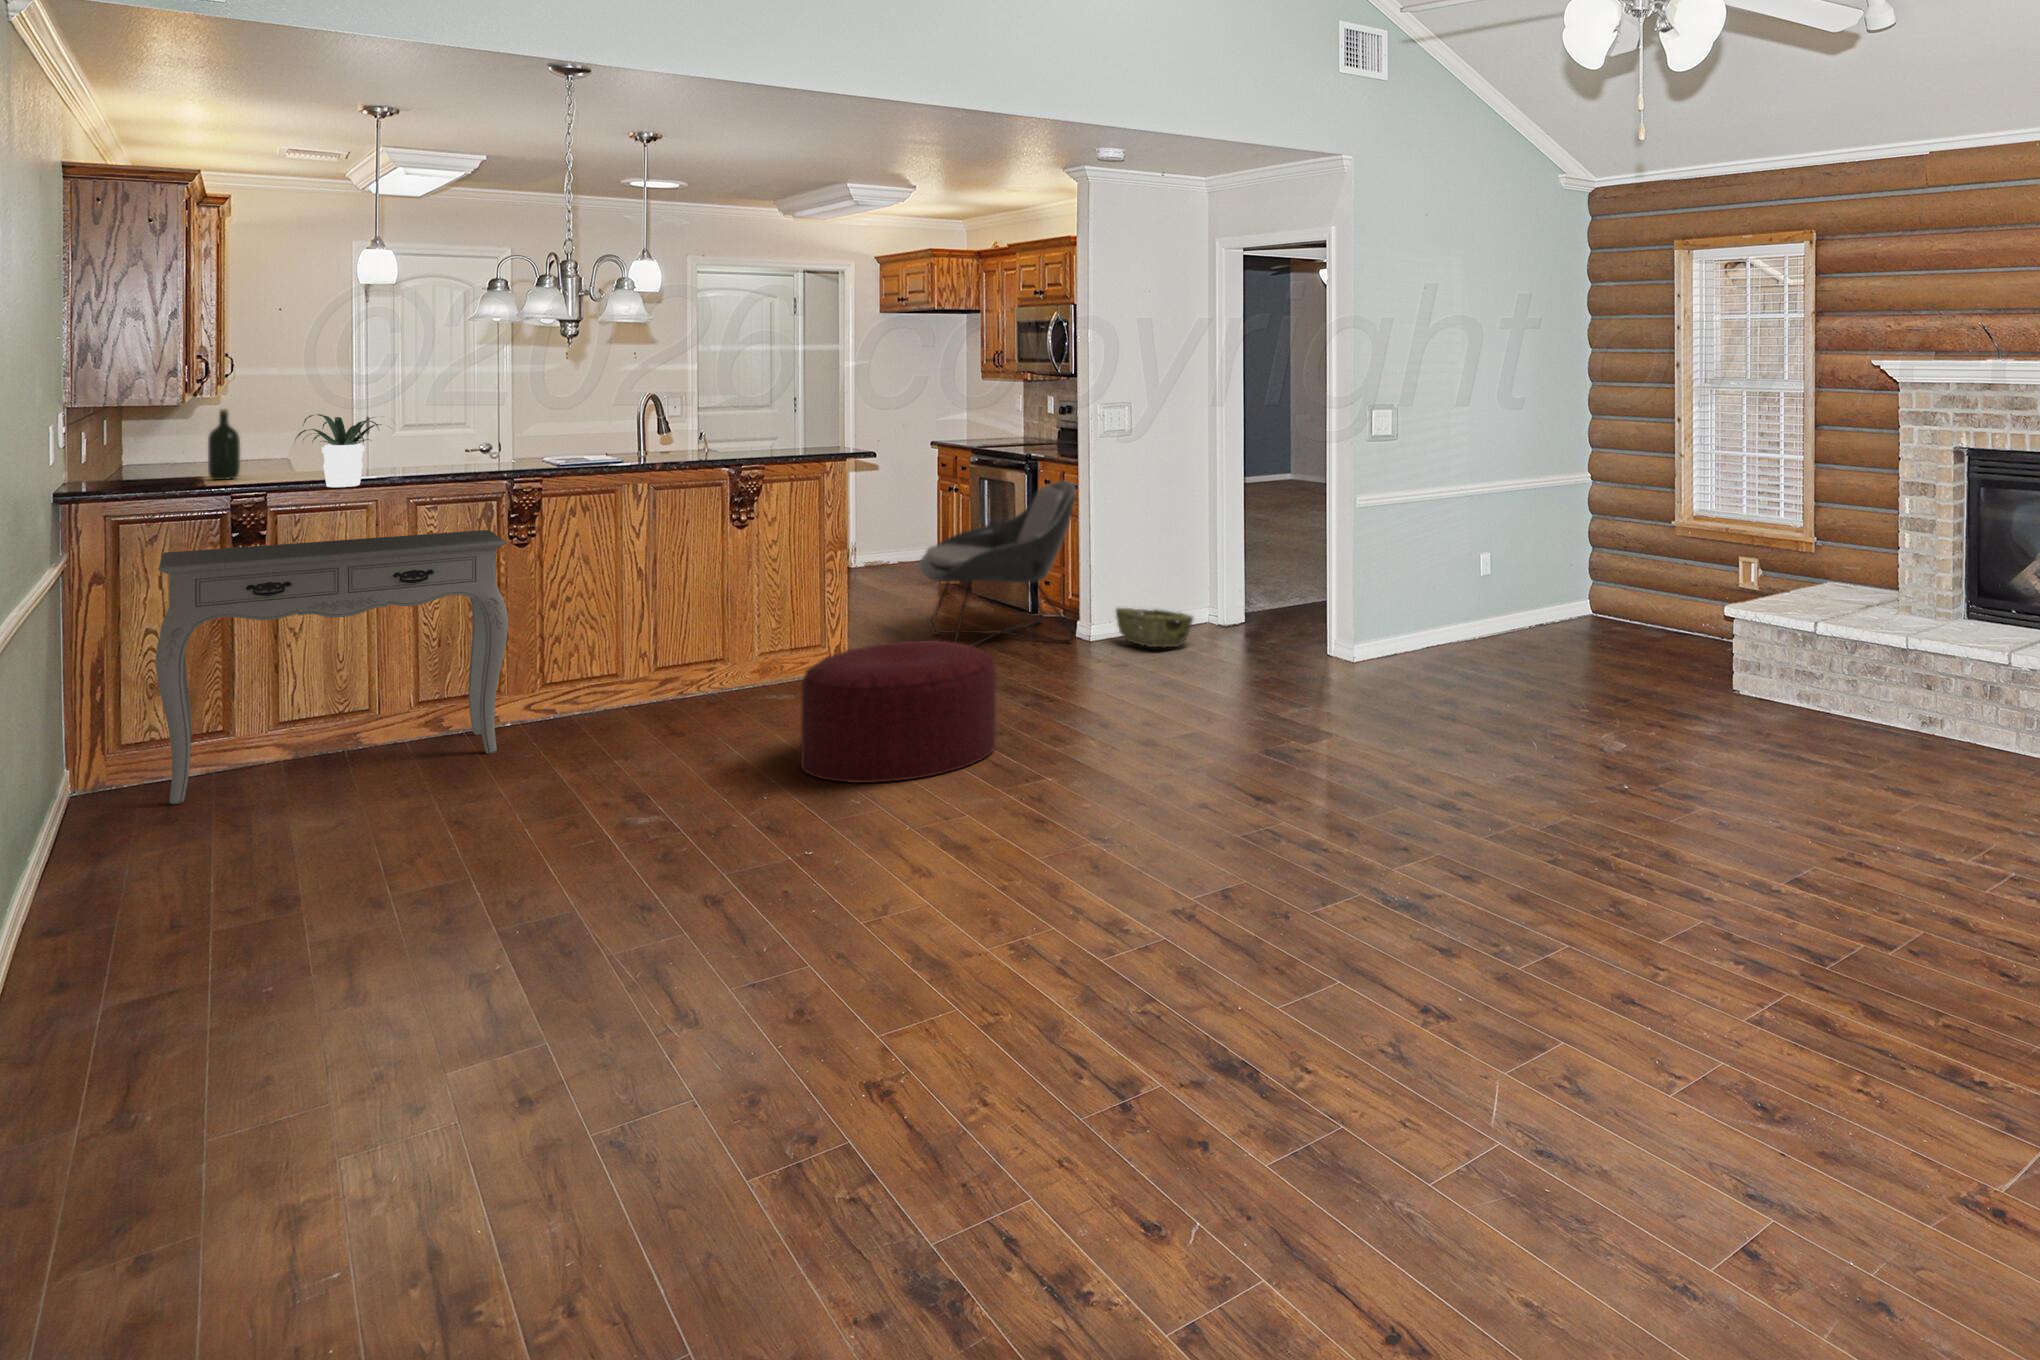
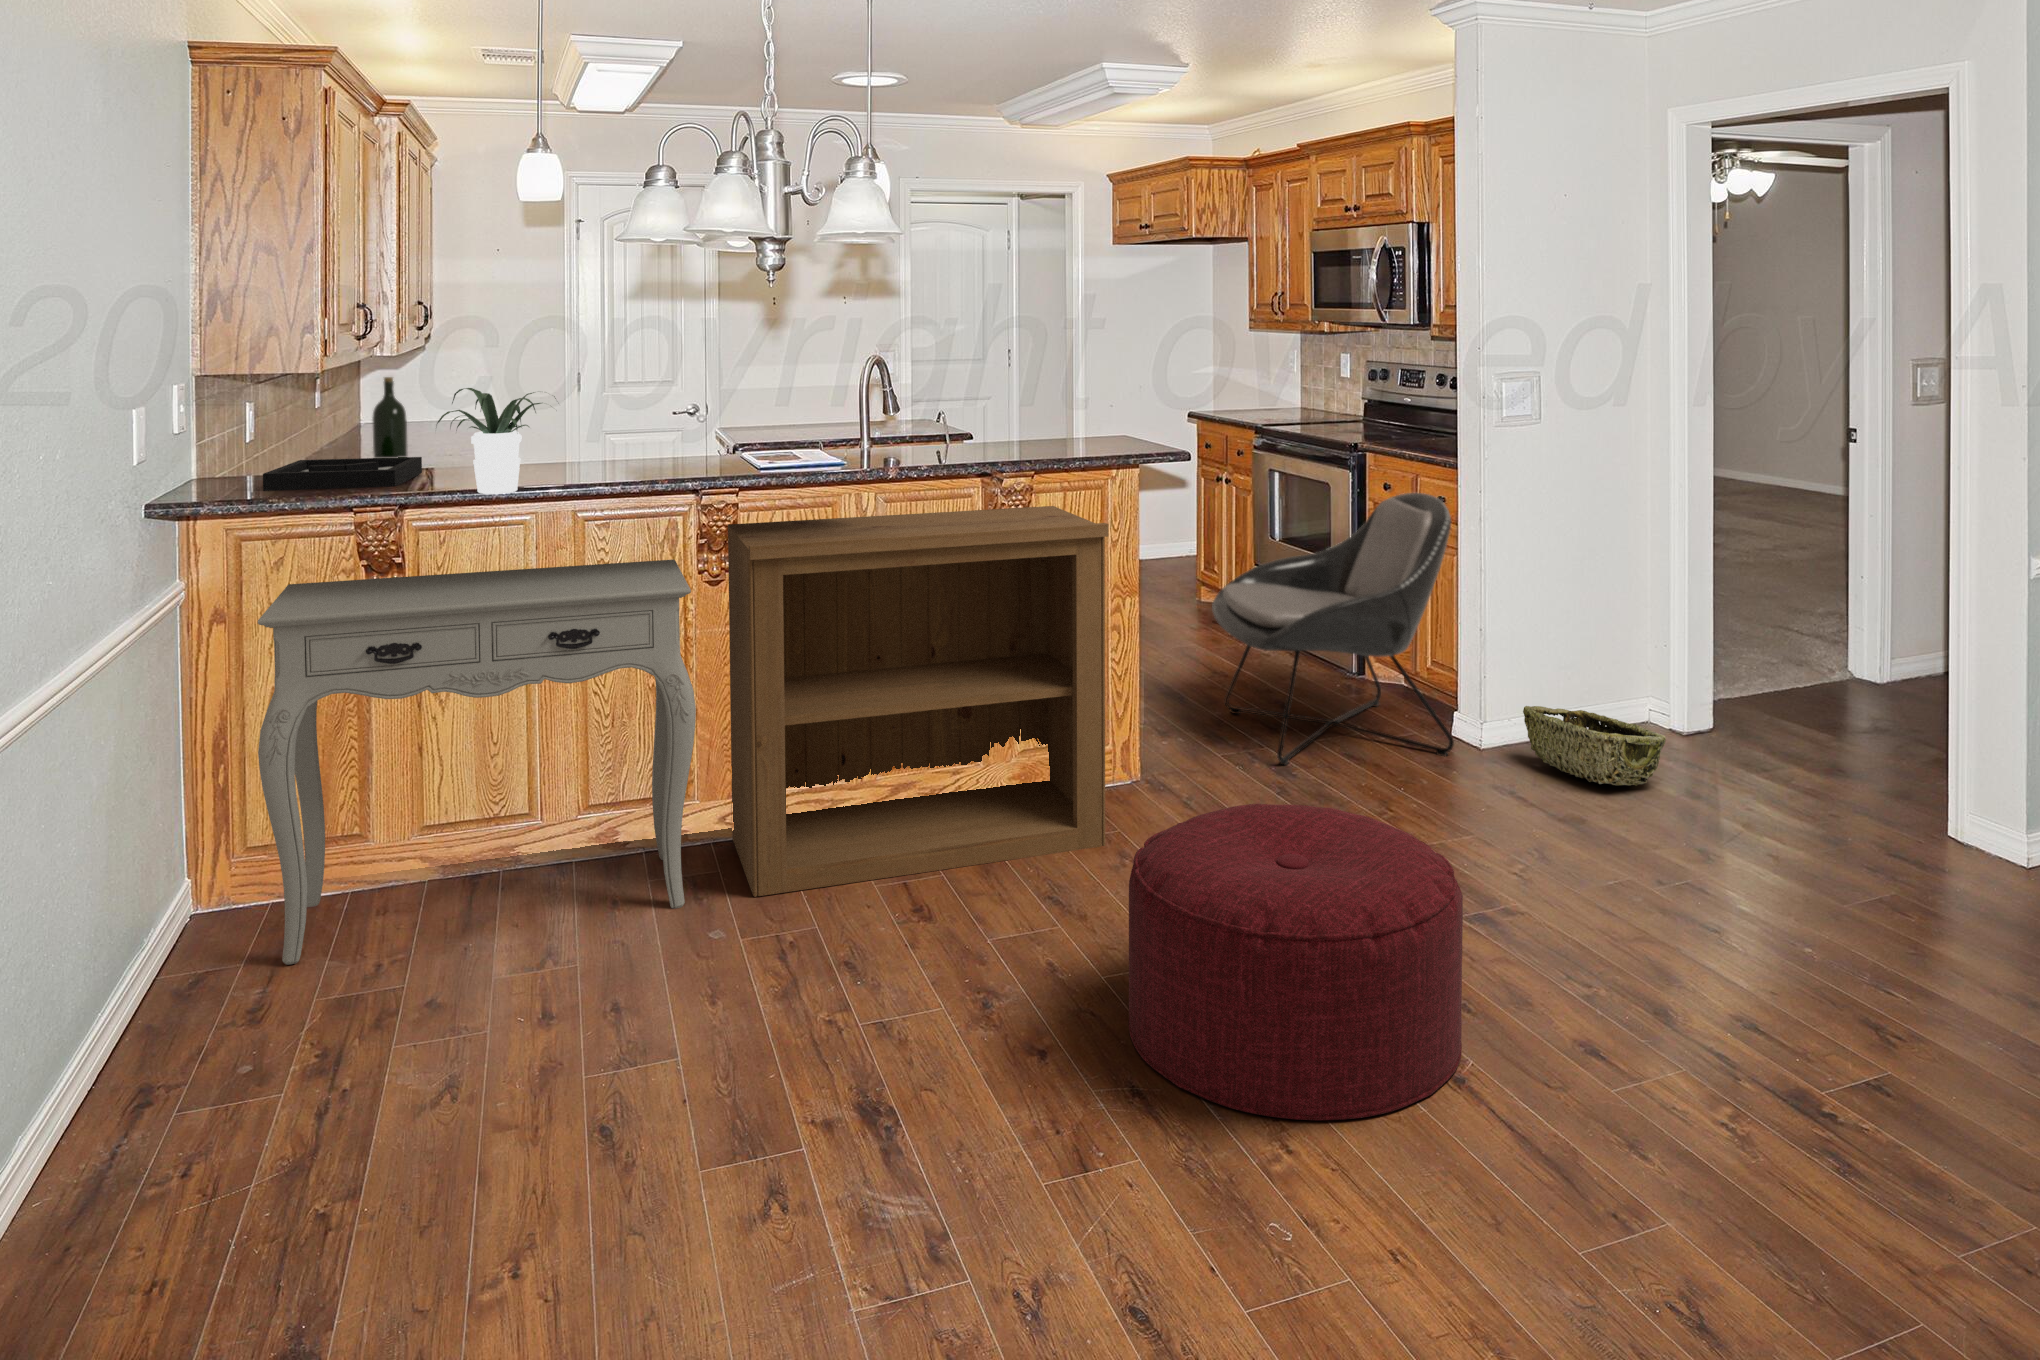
decorative tray: none [124,468,260,492] -> present [263,457,422,491]
bookshelf: none [533,490,818,743] -> present [728,506,1109,897]

